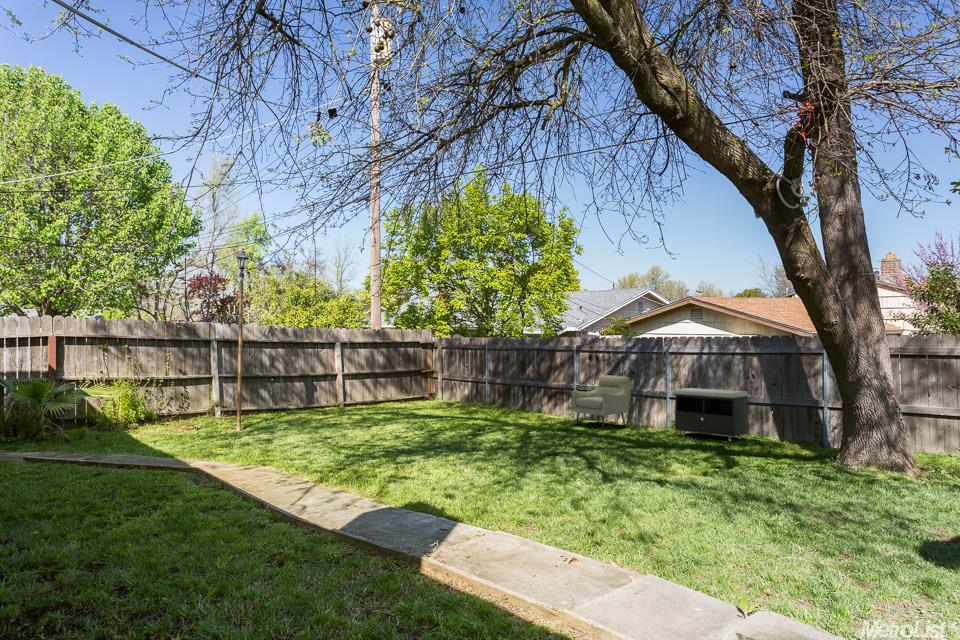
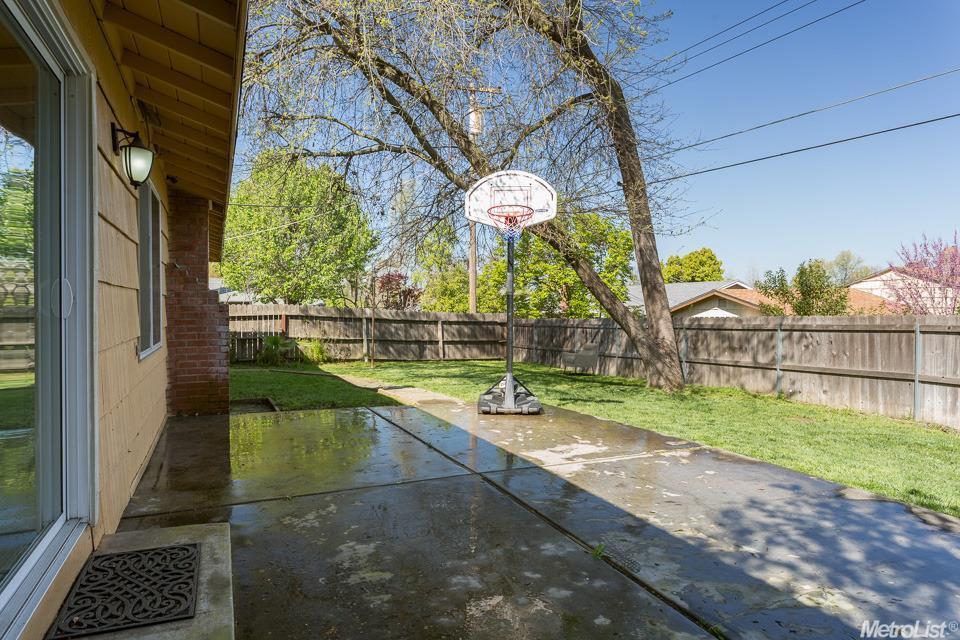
storage bench: present [674,388,748,441] -> none [610,351,653,383]

